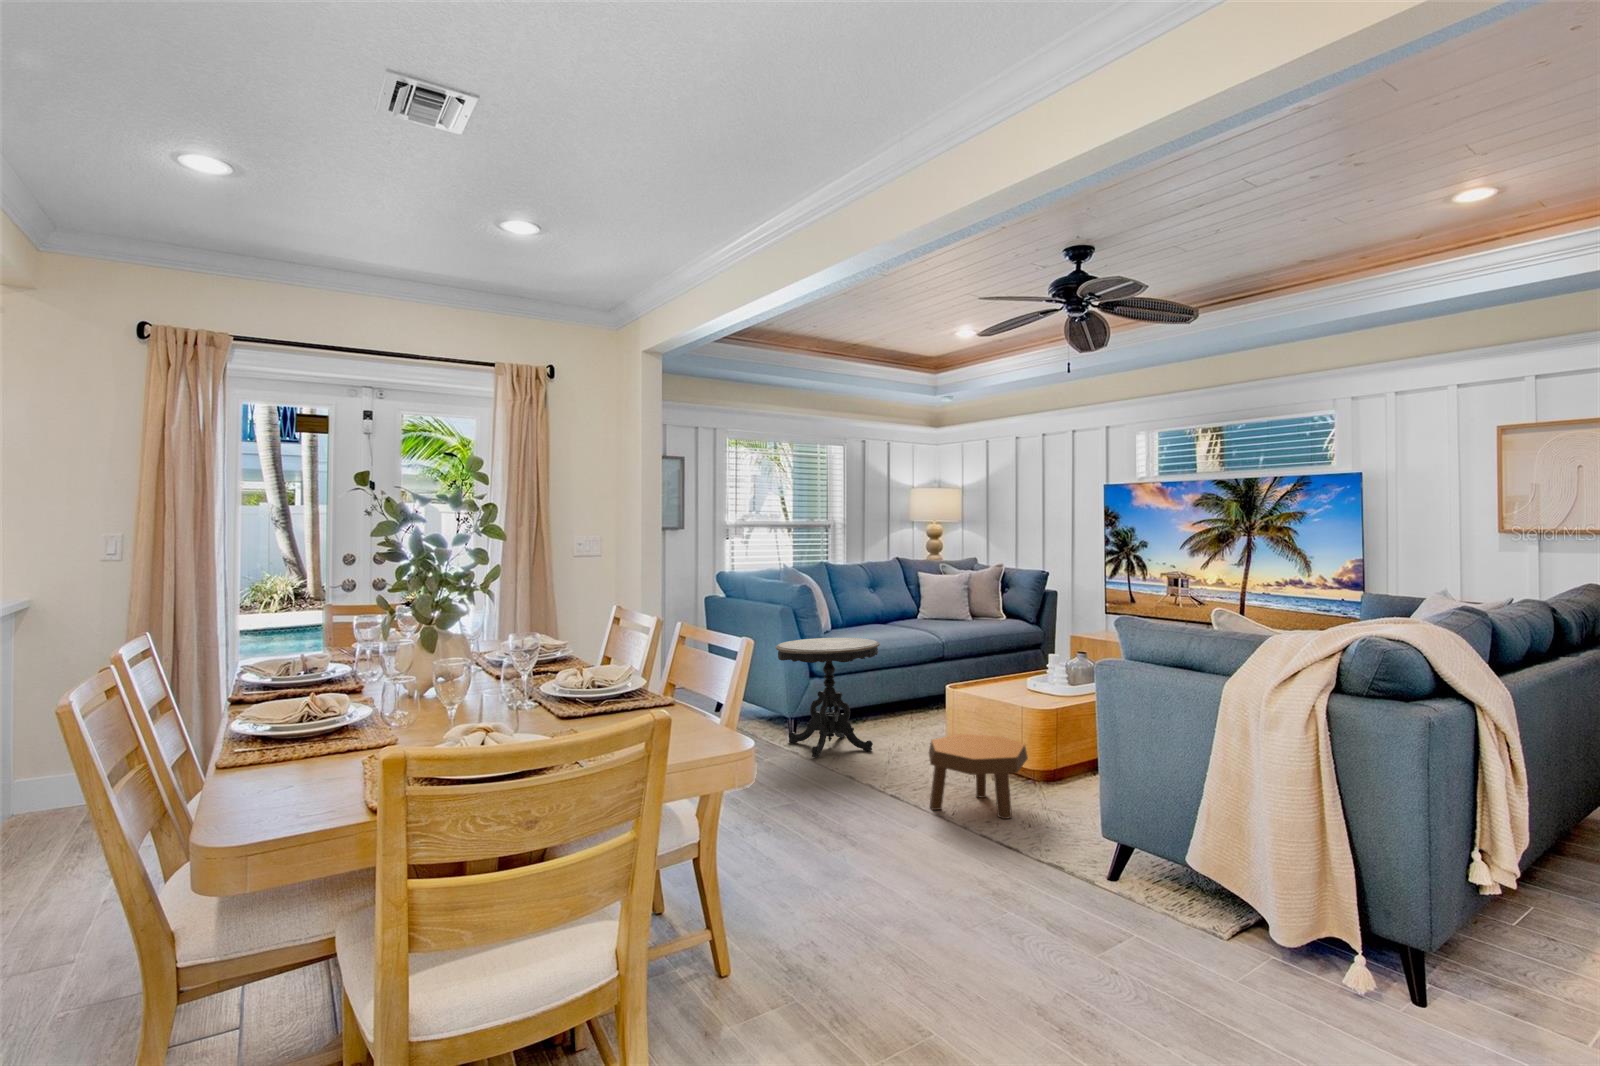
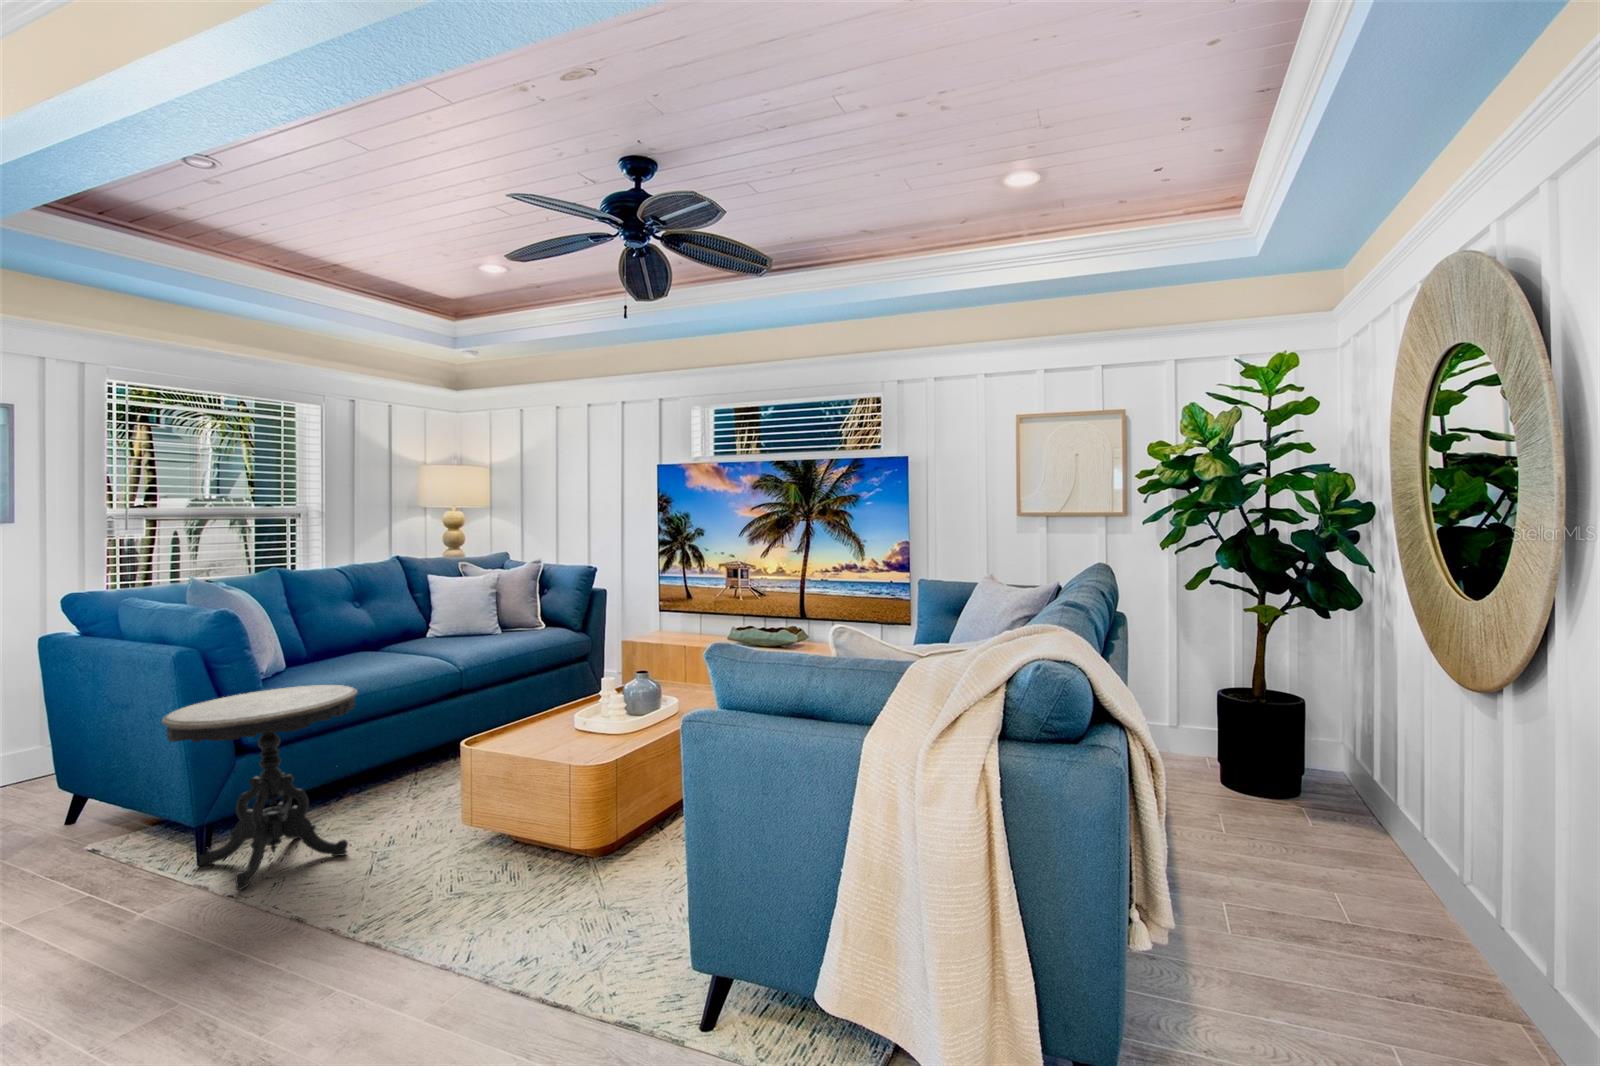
footstool: present [929,734,1028,819] -> none [433,815,582,956]

